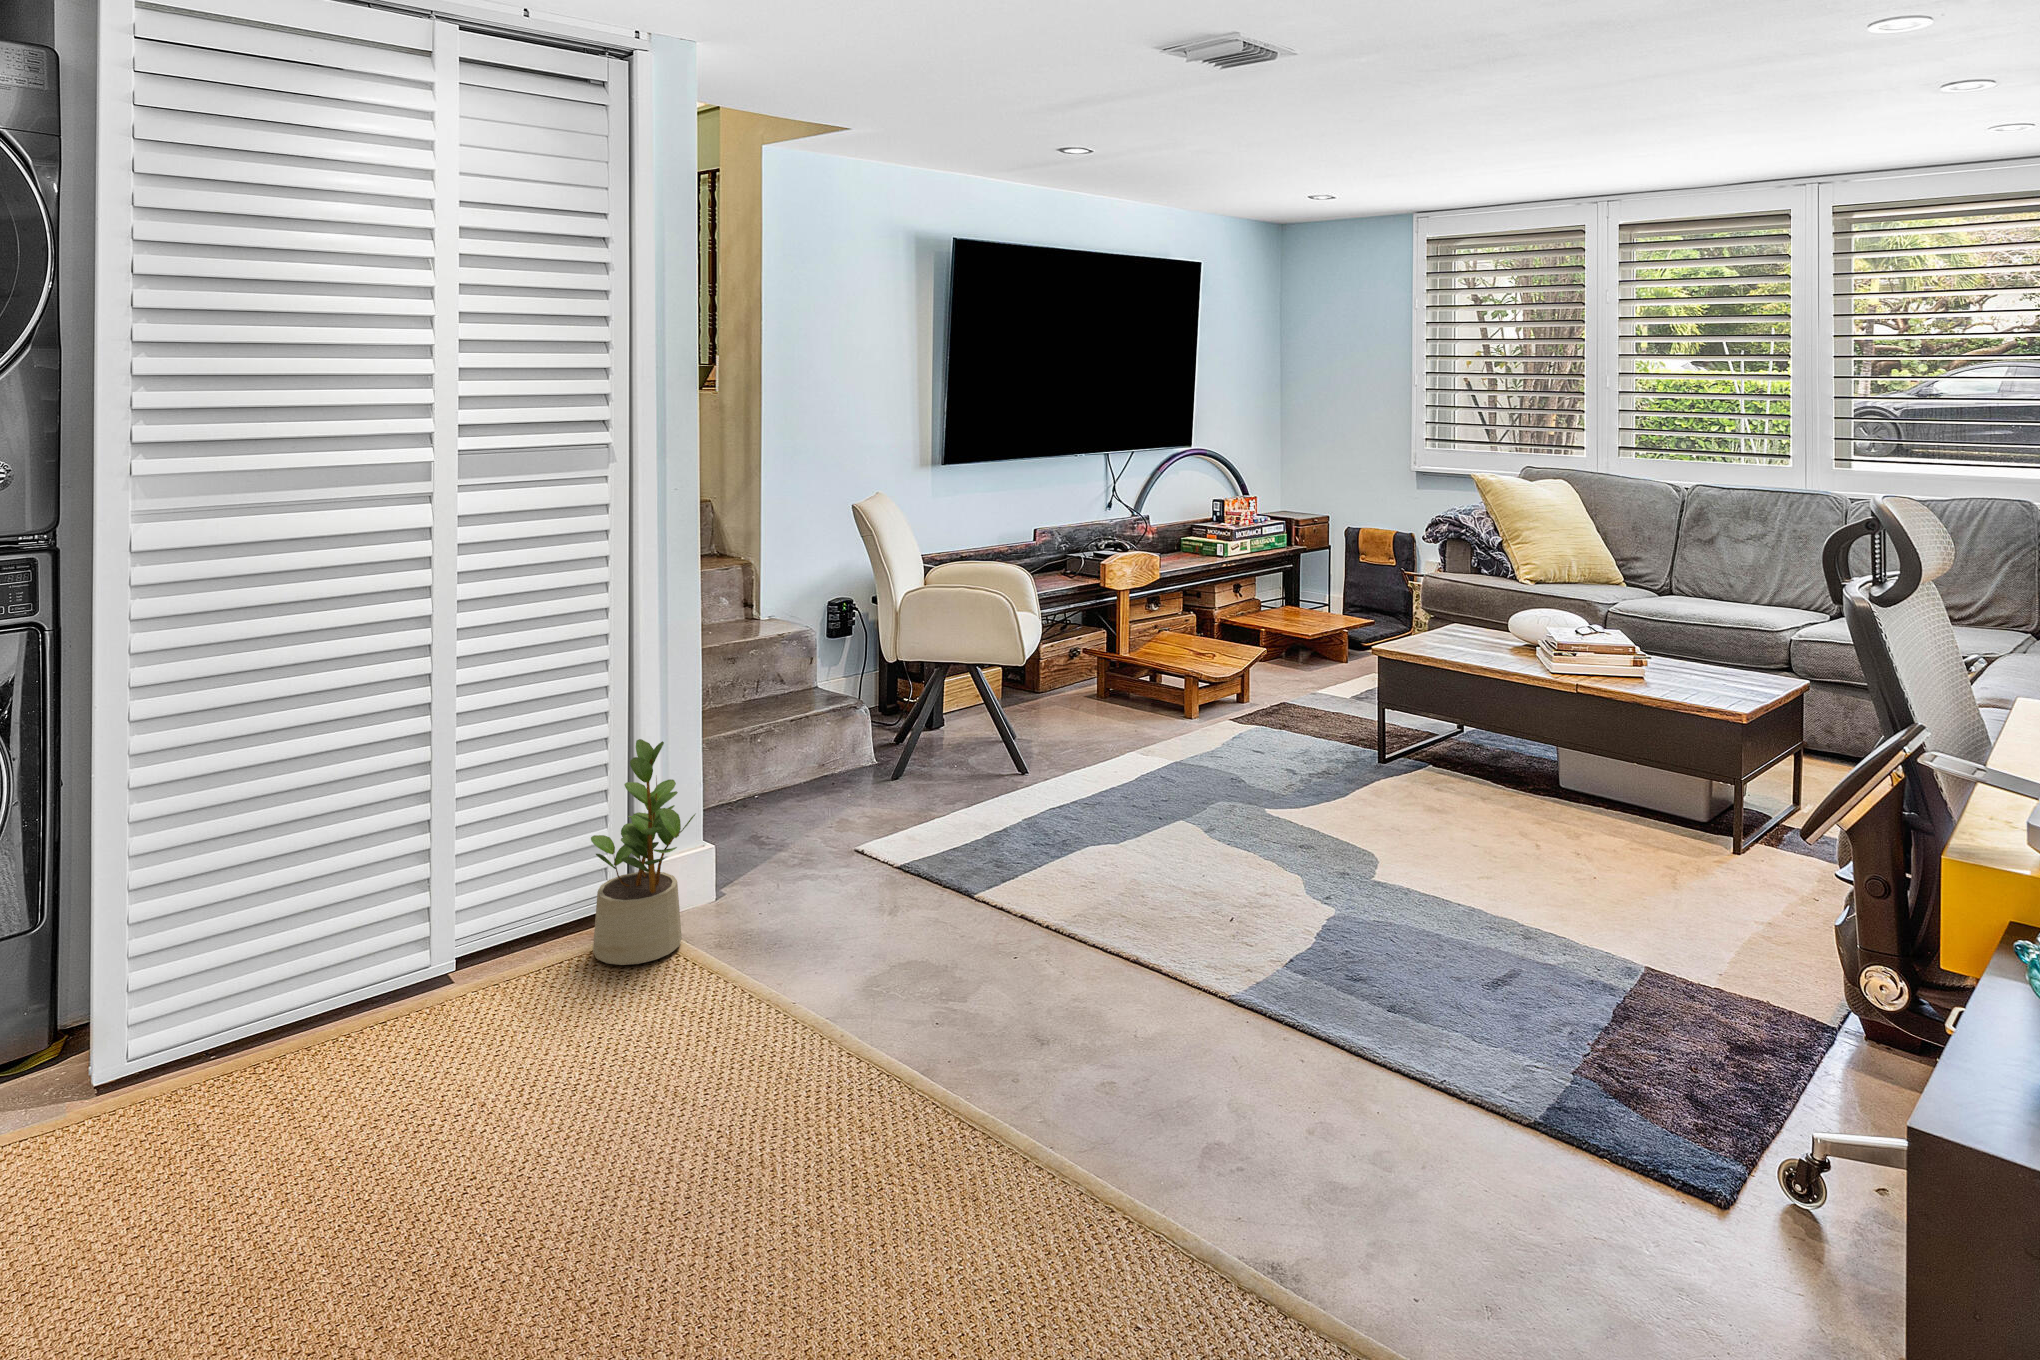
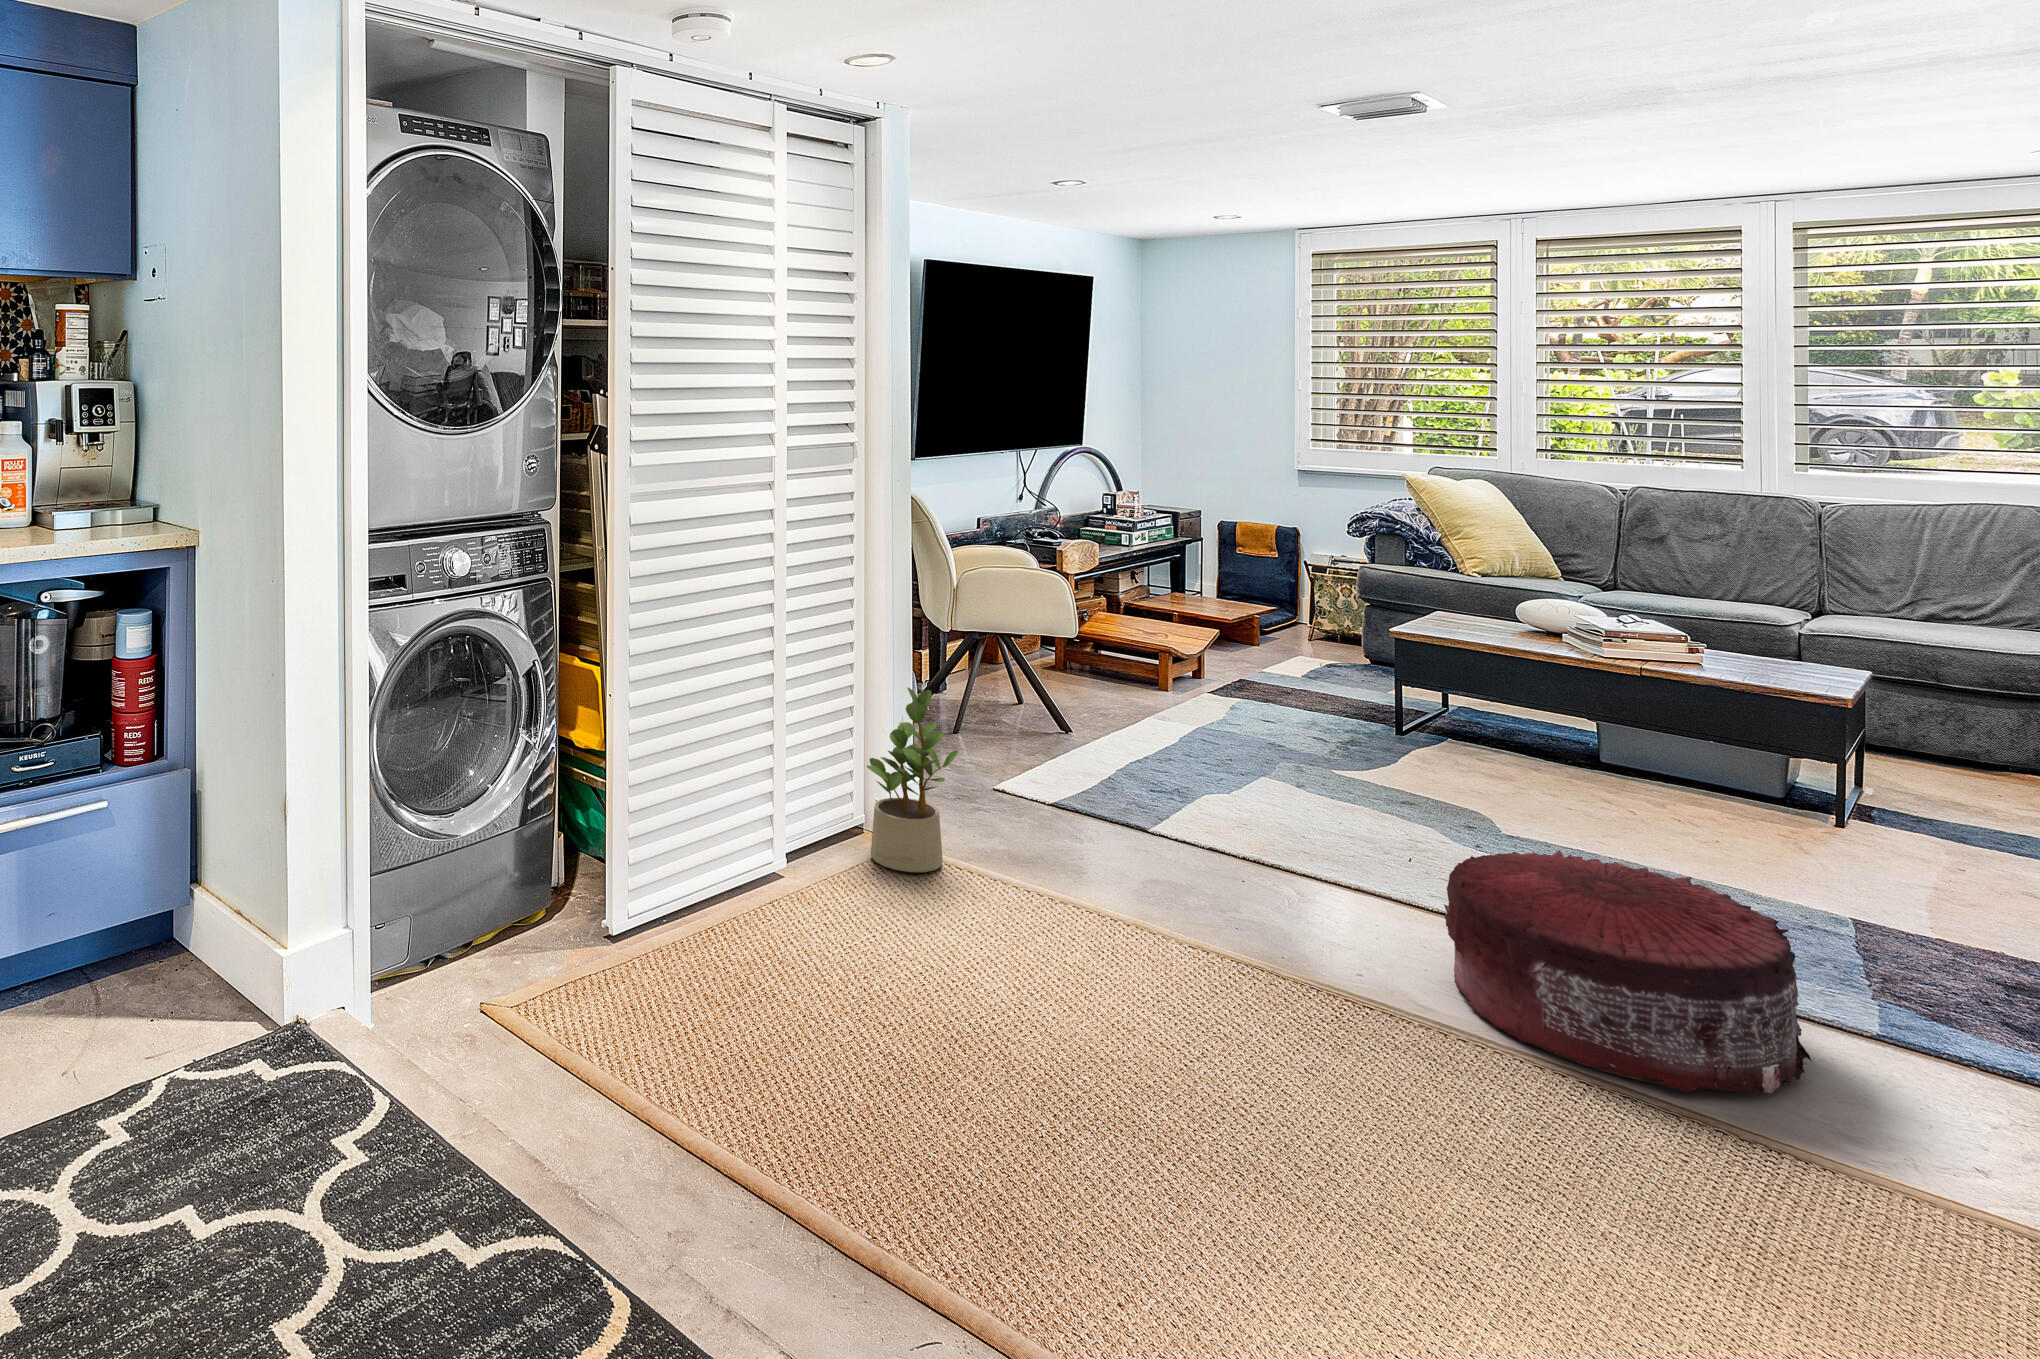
pouf: none [1099,910,1419,1213] -> present [1444,850,1812,1093]

